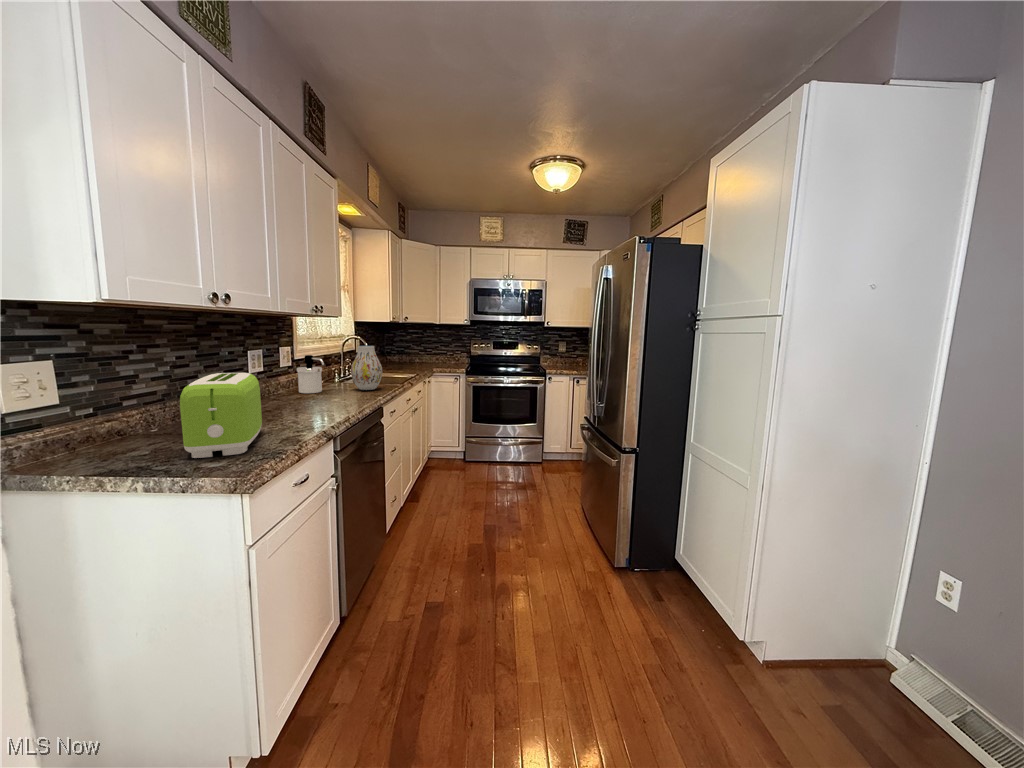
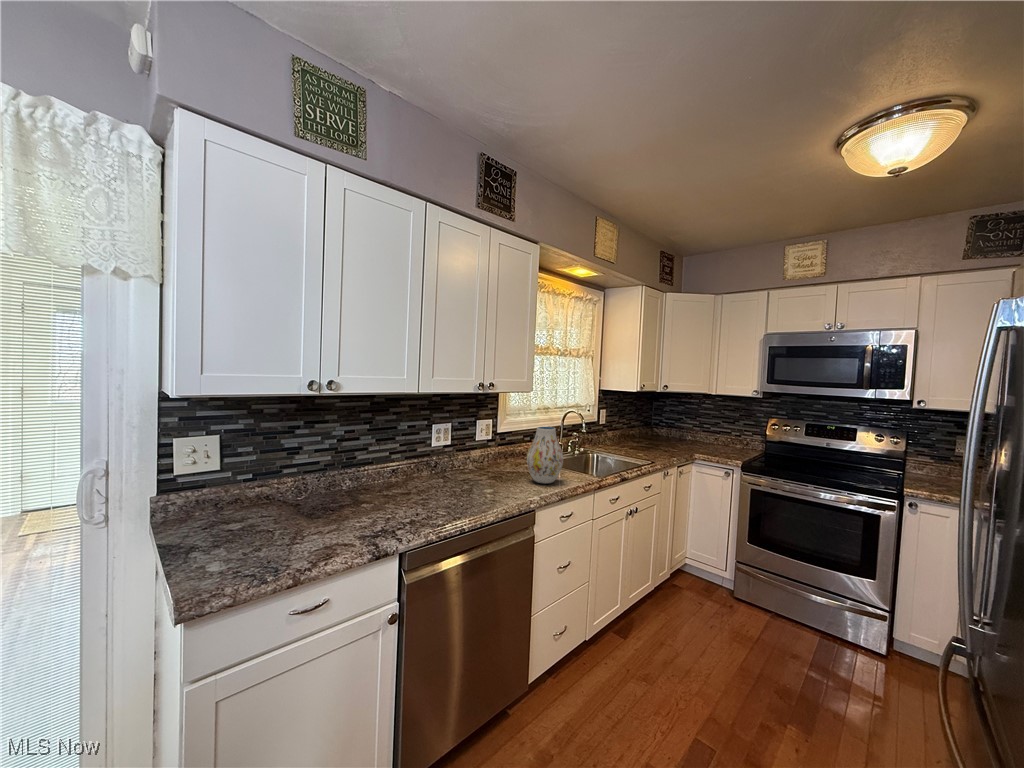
soap dispenser: present [297,355,324,393] -> none [476,433,501,476]
toaster: present [180,373,262,458] -> none [213,459,340,564]

